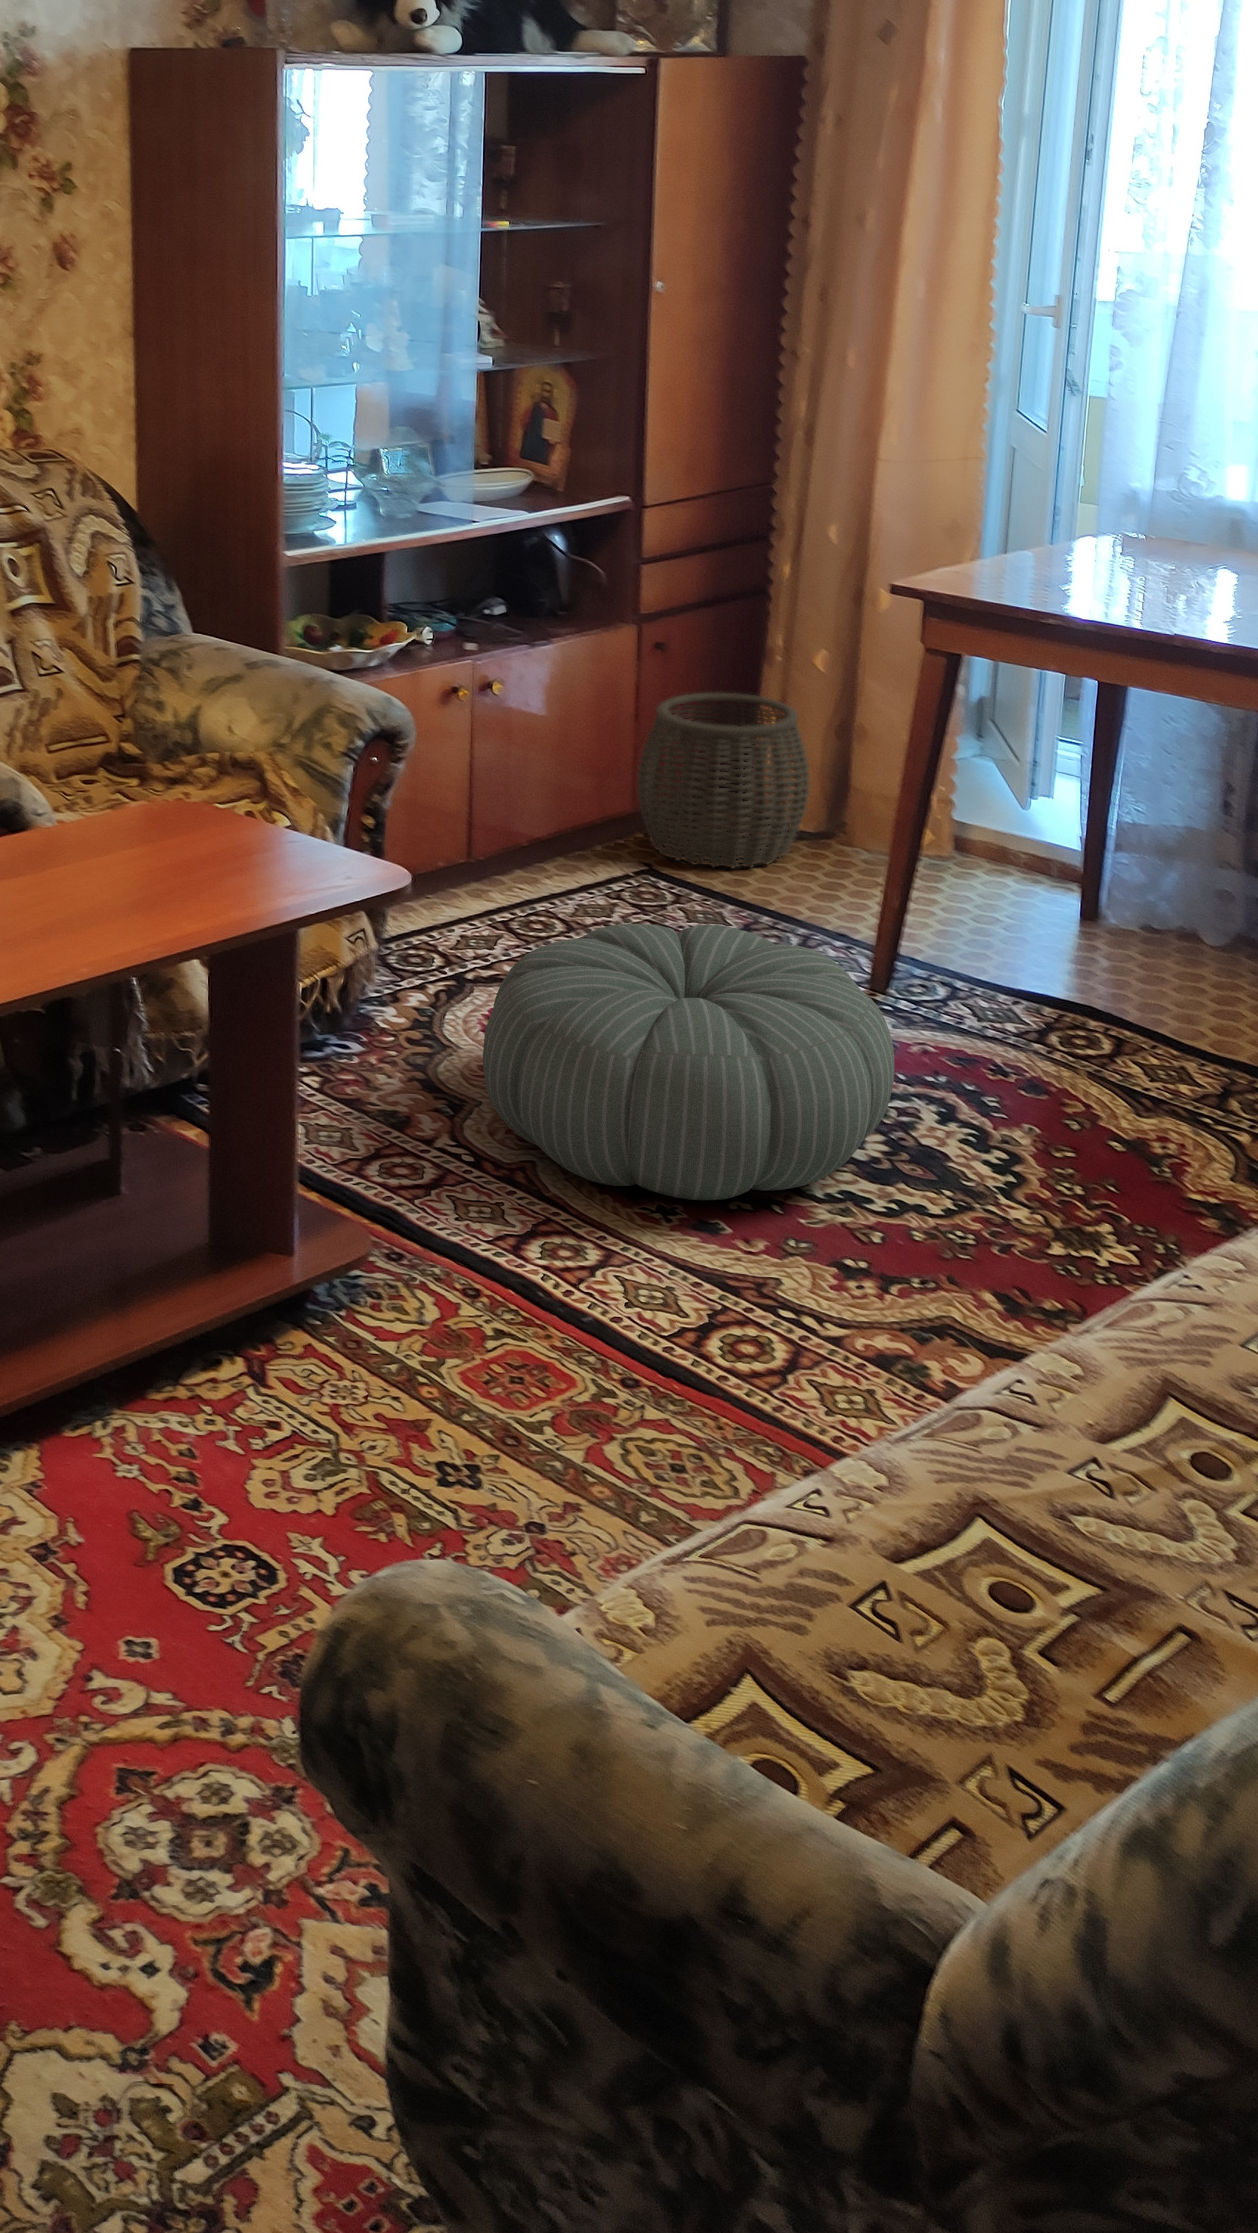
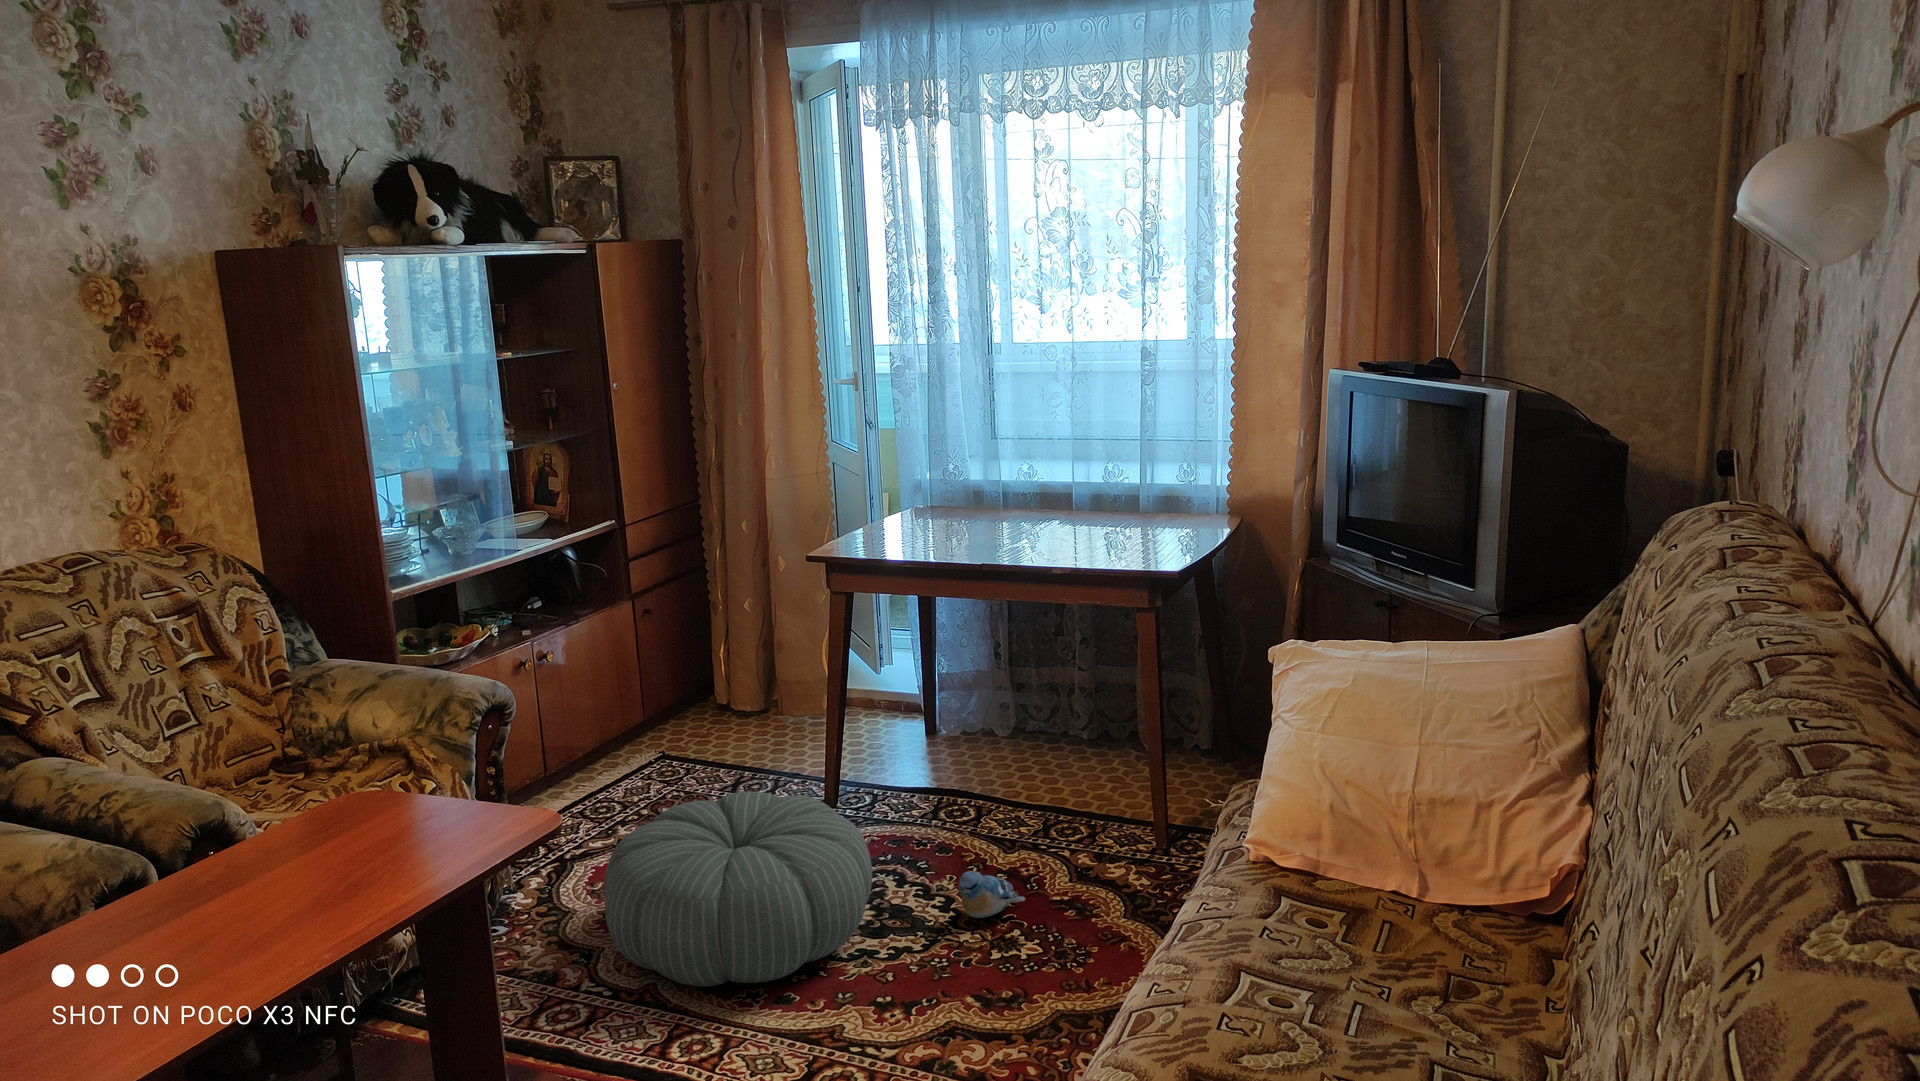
woven basket: present [637,693,810,868] -> none [645,633,756,747]
plush toy: none [1025,1119,1143,1199] -> present [958,871,1025,918]

